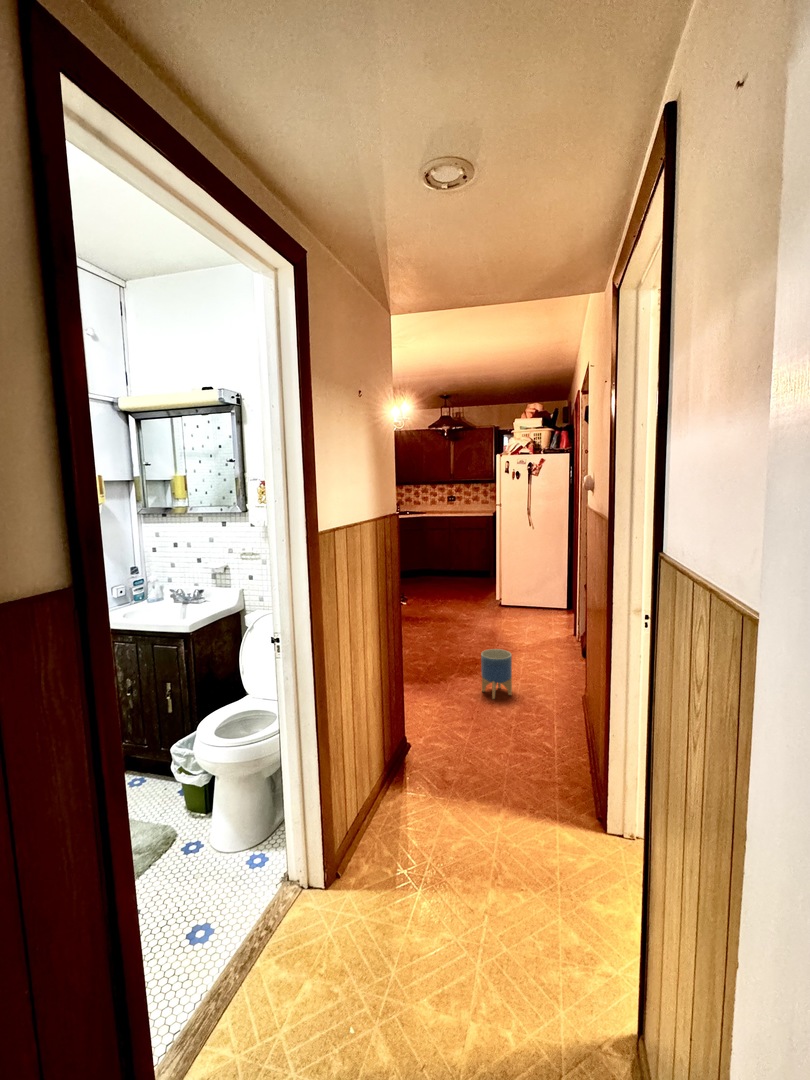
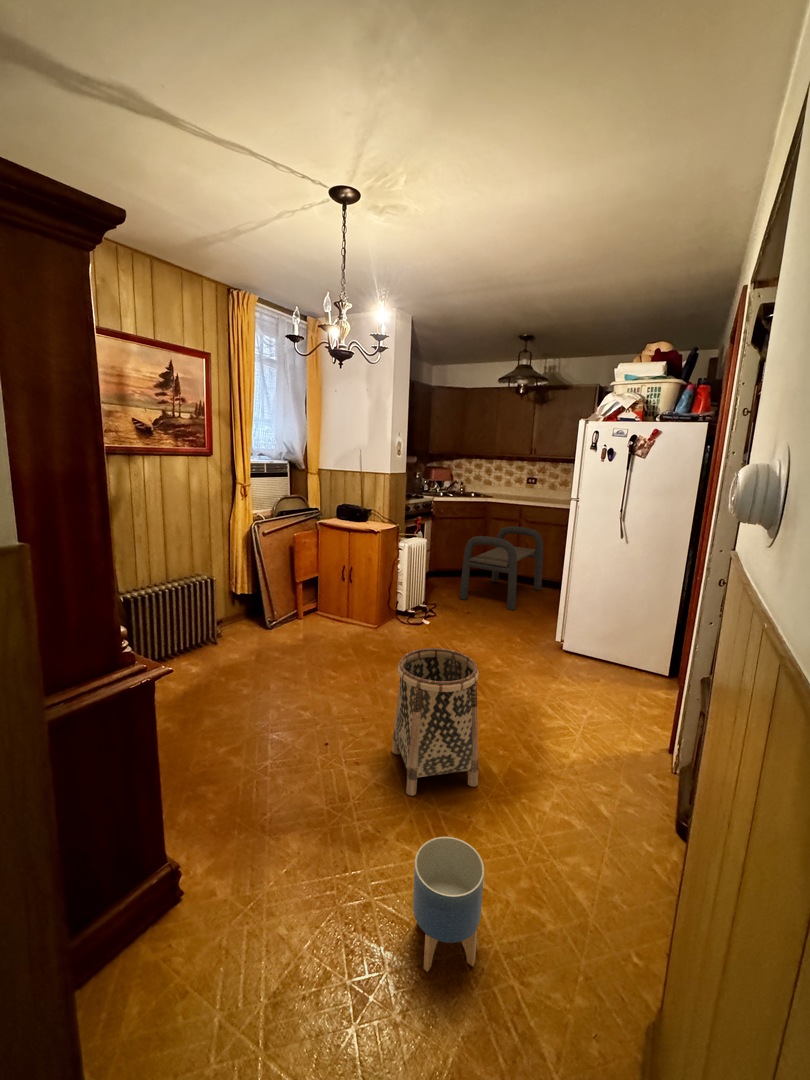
bench: none [417,534,472,592] -> present [460,526,543,610]
basket: none [430,590,484,665] -> present [392,648,478,796]

